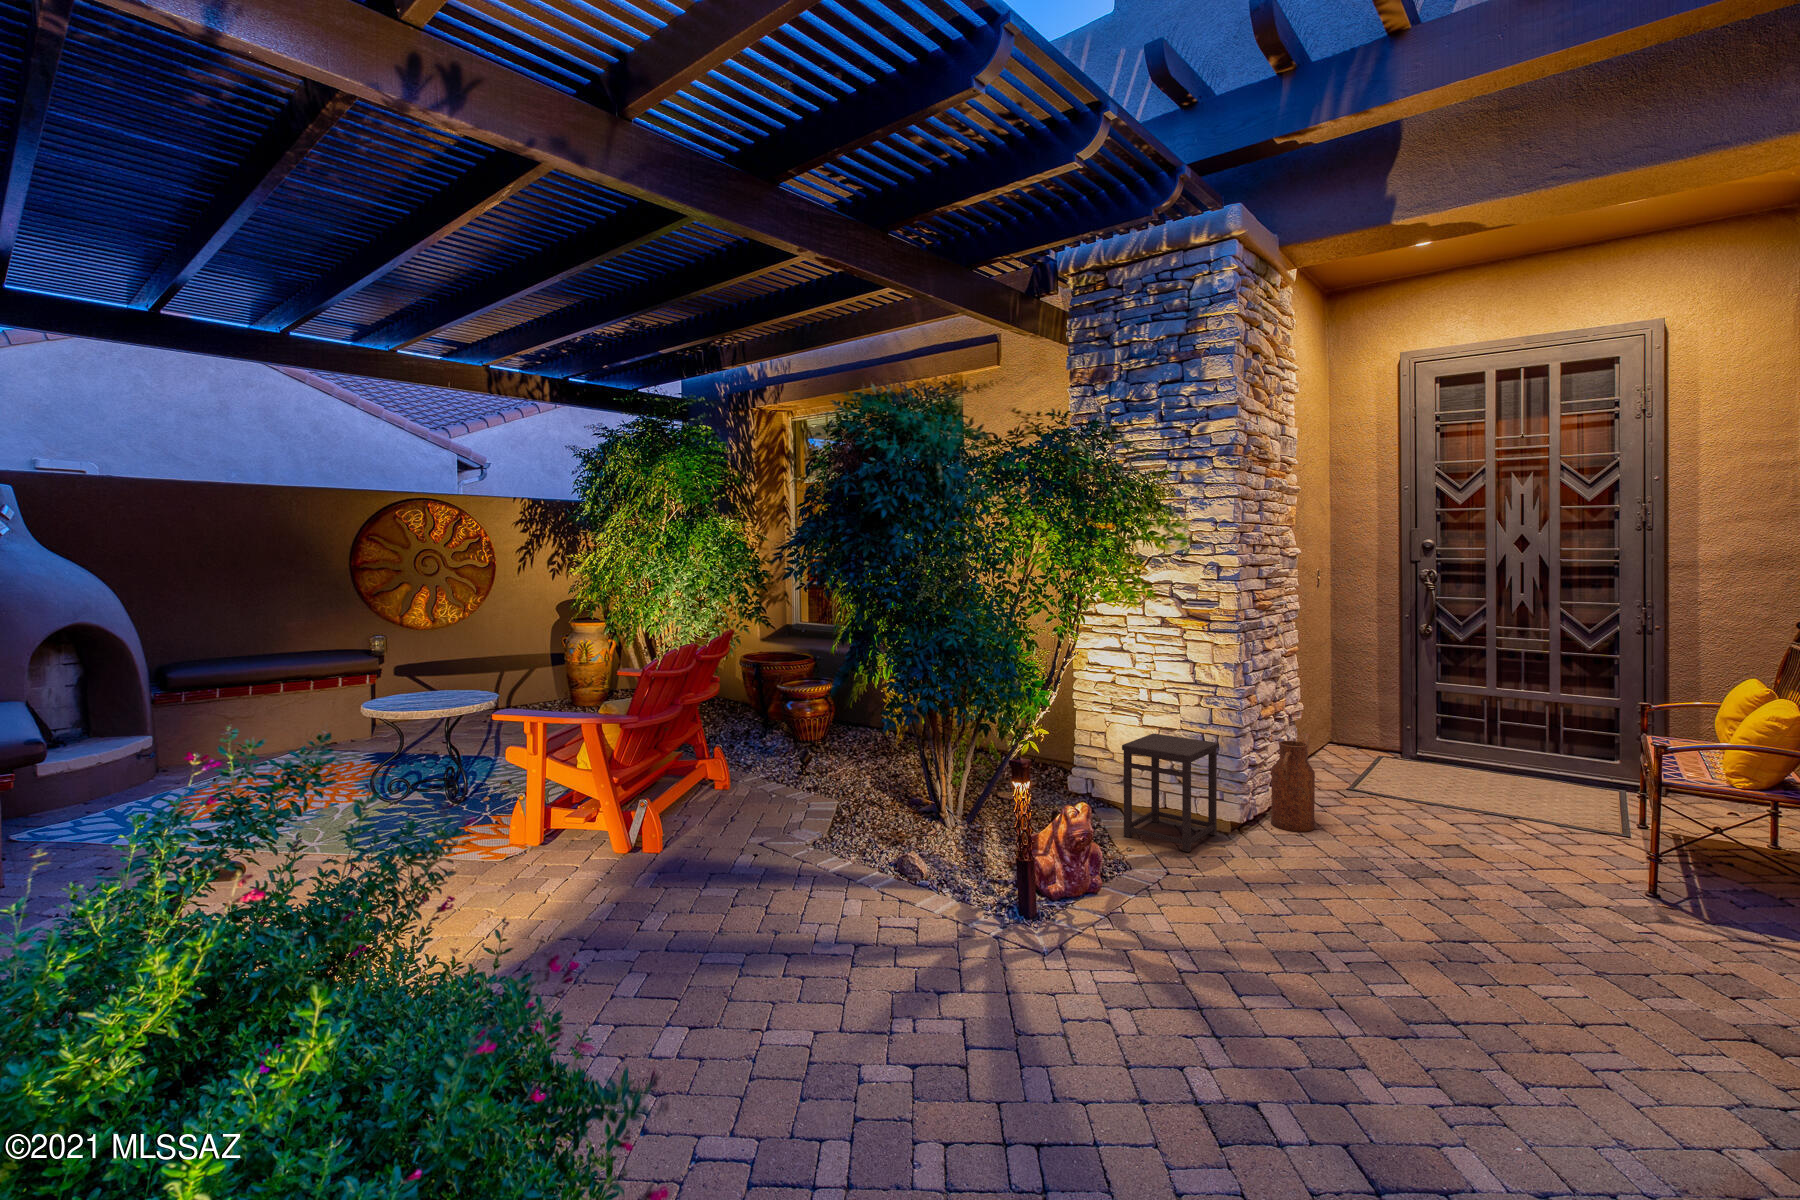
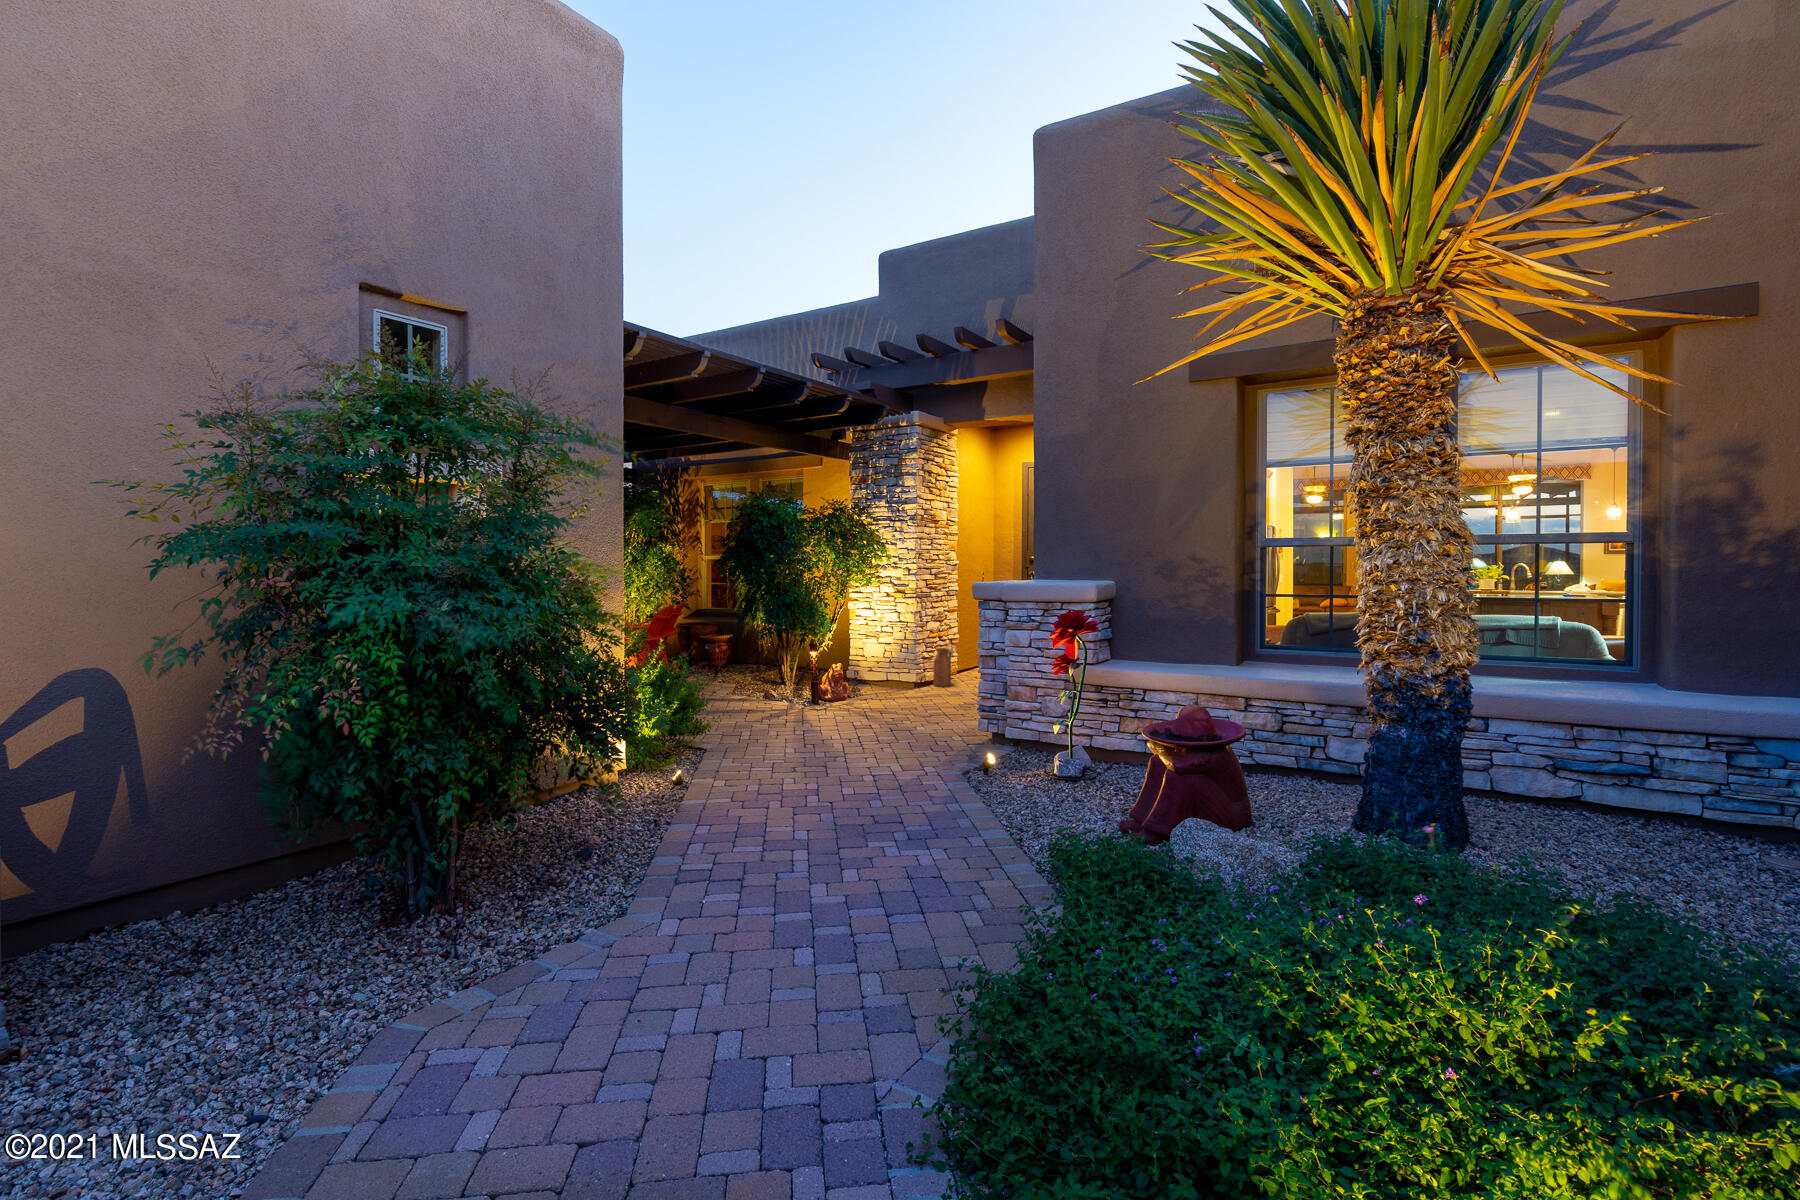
side table: present [1122,733,1218,852] -> none [866,645,908,692]

